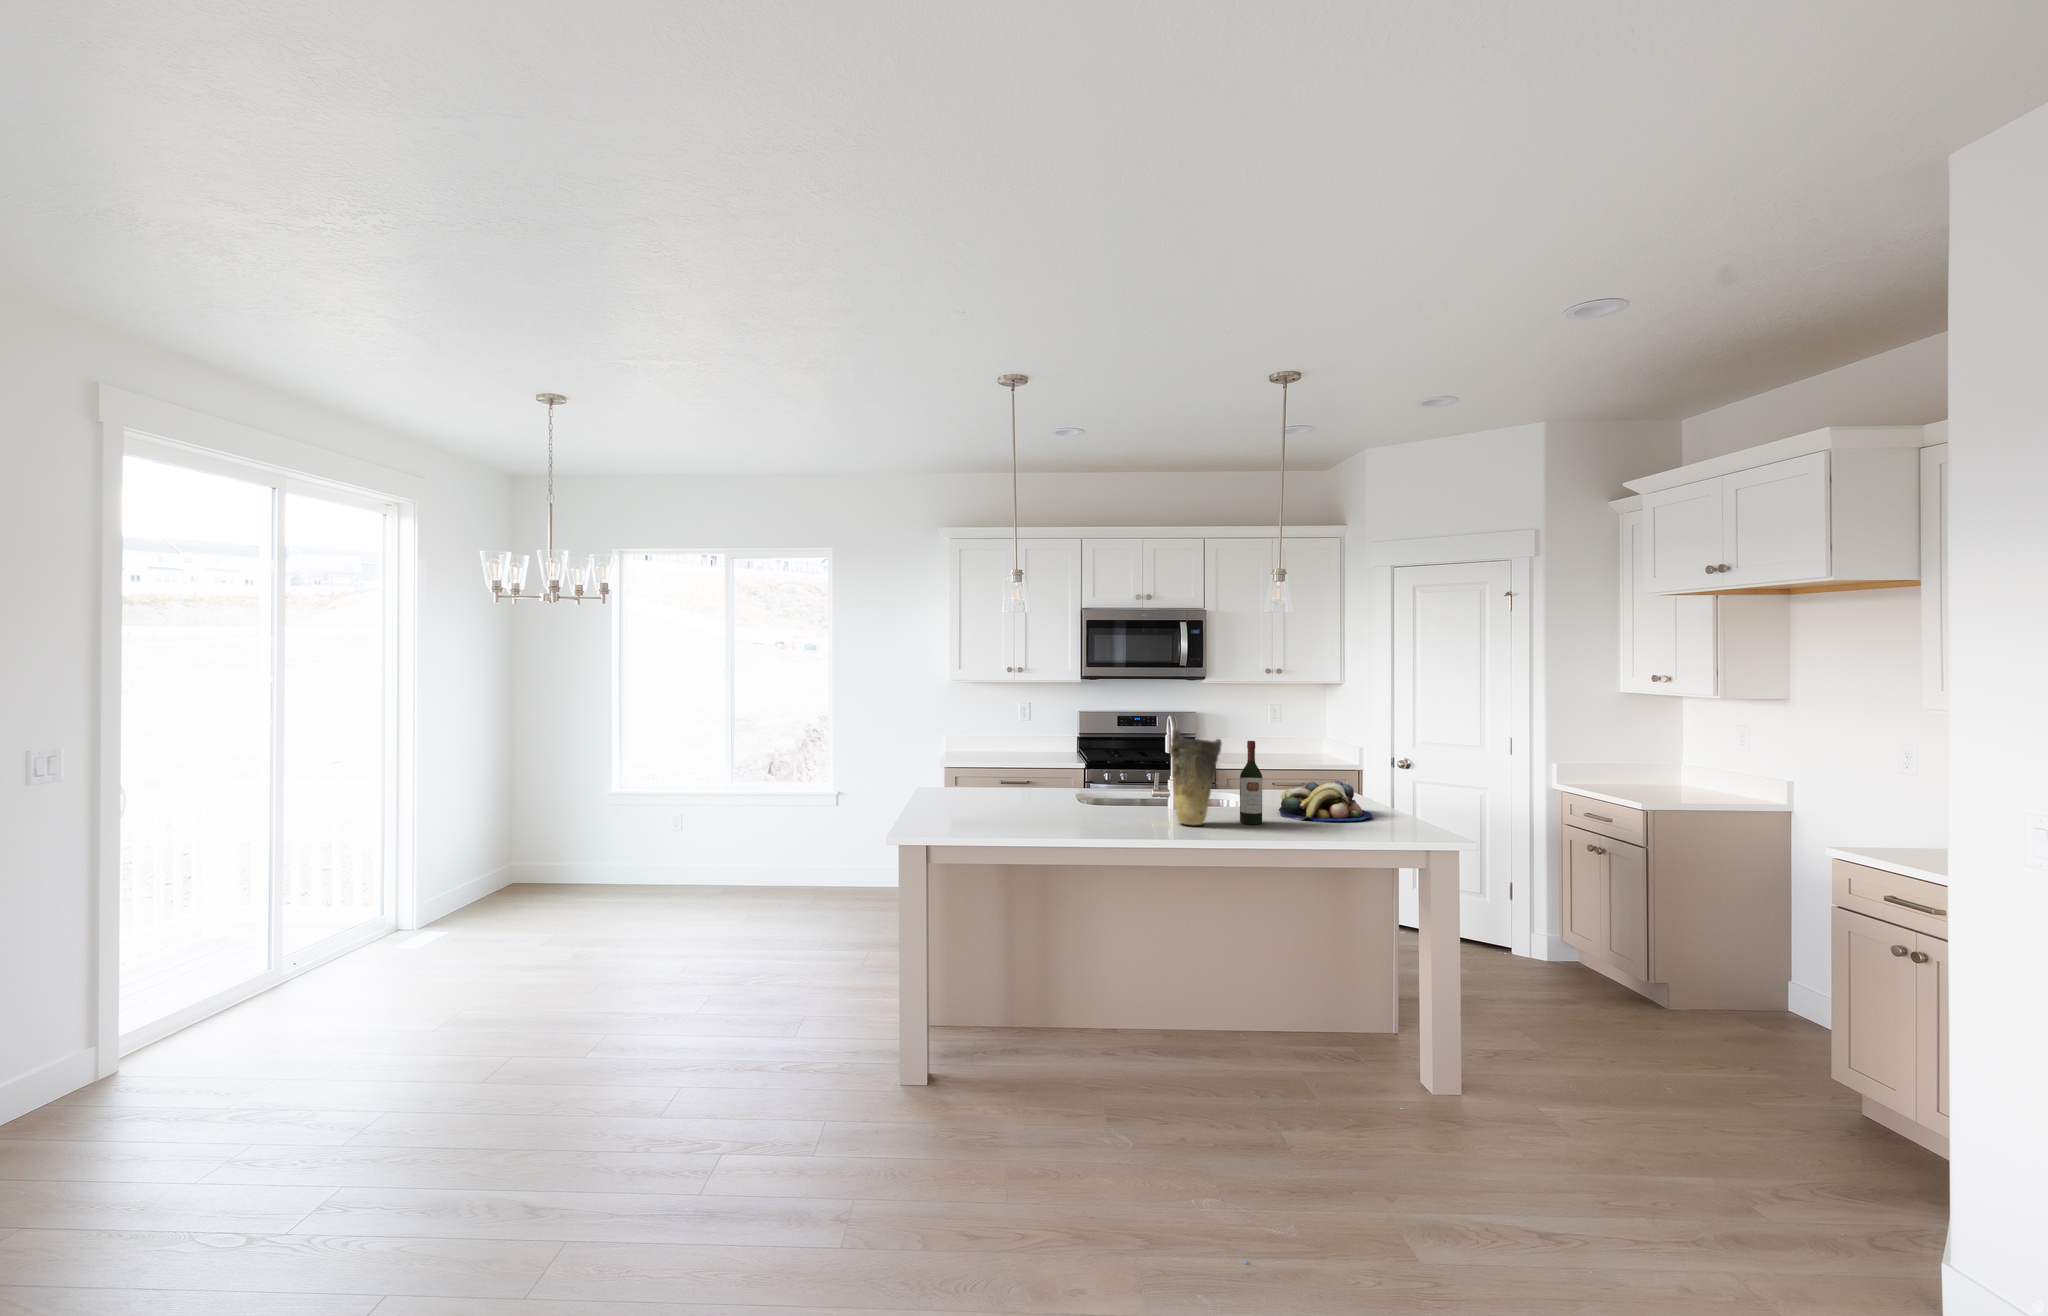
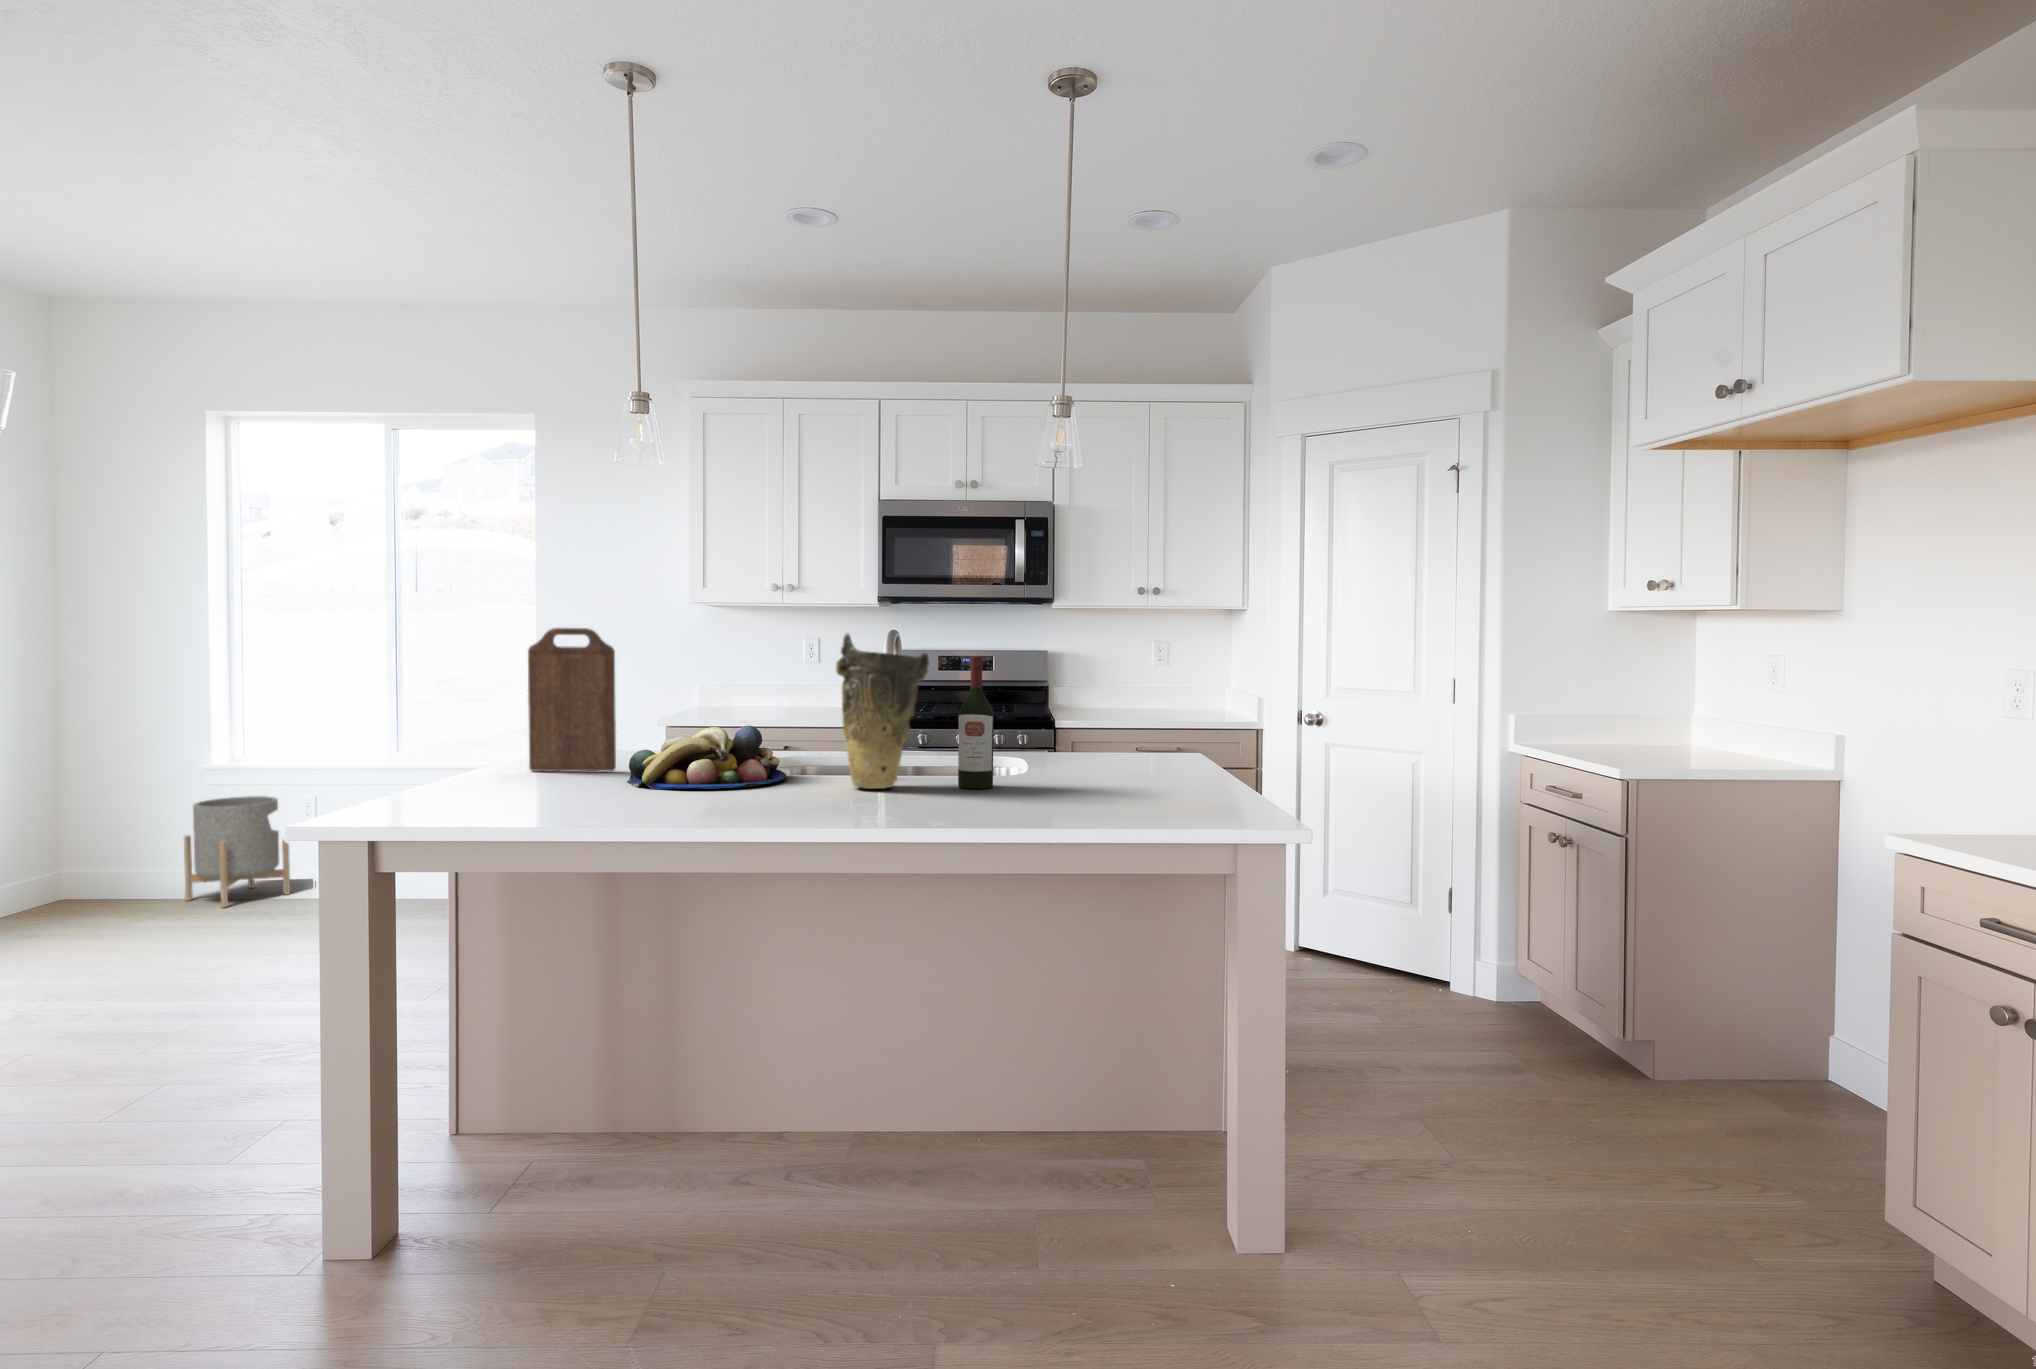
cutting board: none [956,722,1010,813] -> present [528,628,616,771]
fruit bowl: present [1279,781,1372,822] -> present [627,726,786,789]
planter: none [582,819,652,900] -> present [184,796,290,907]

